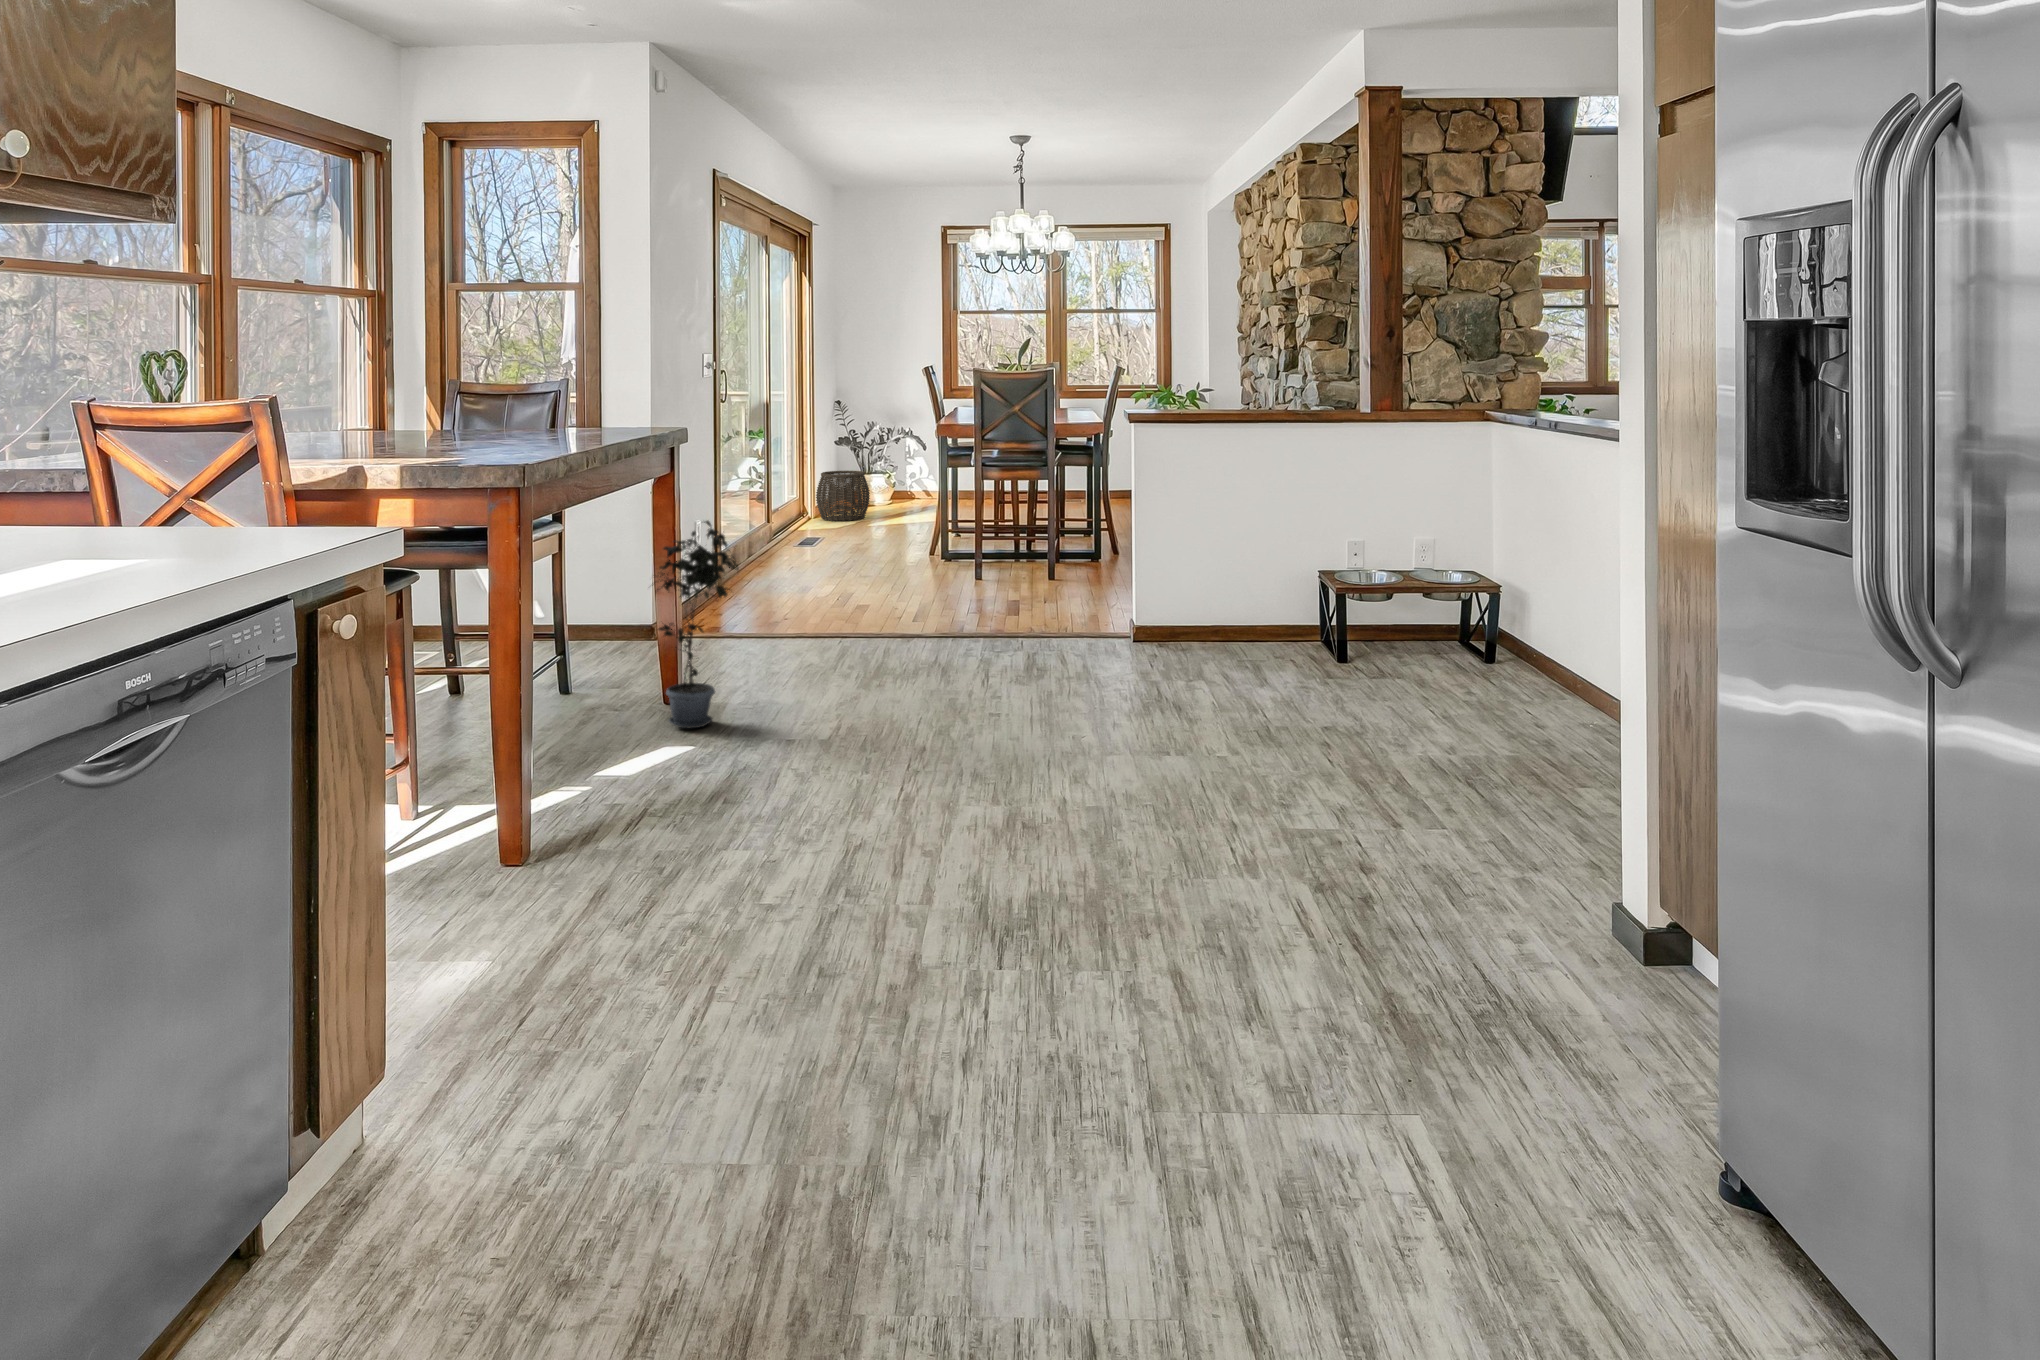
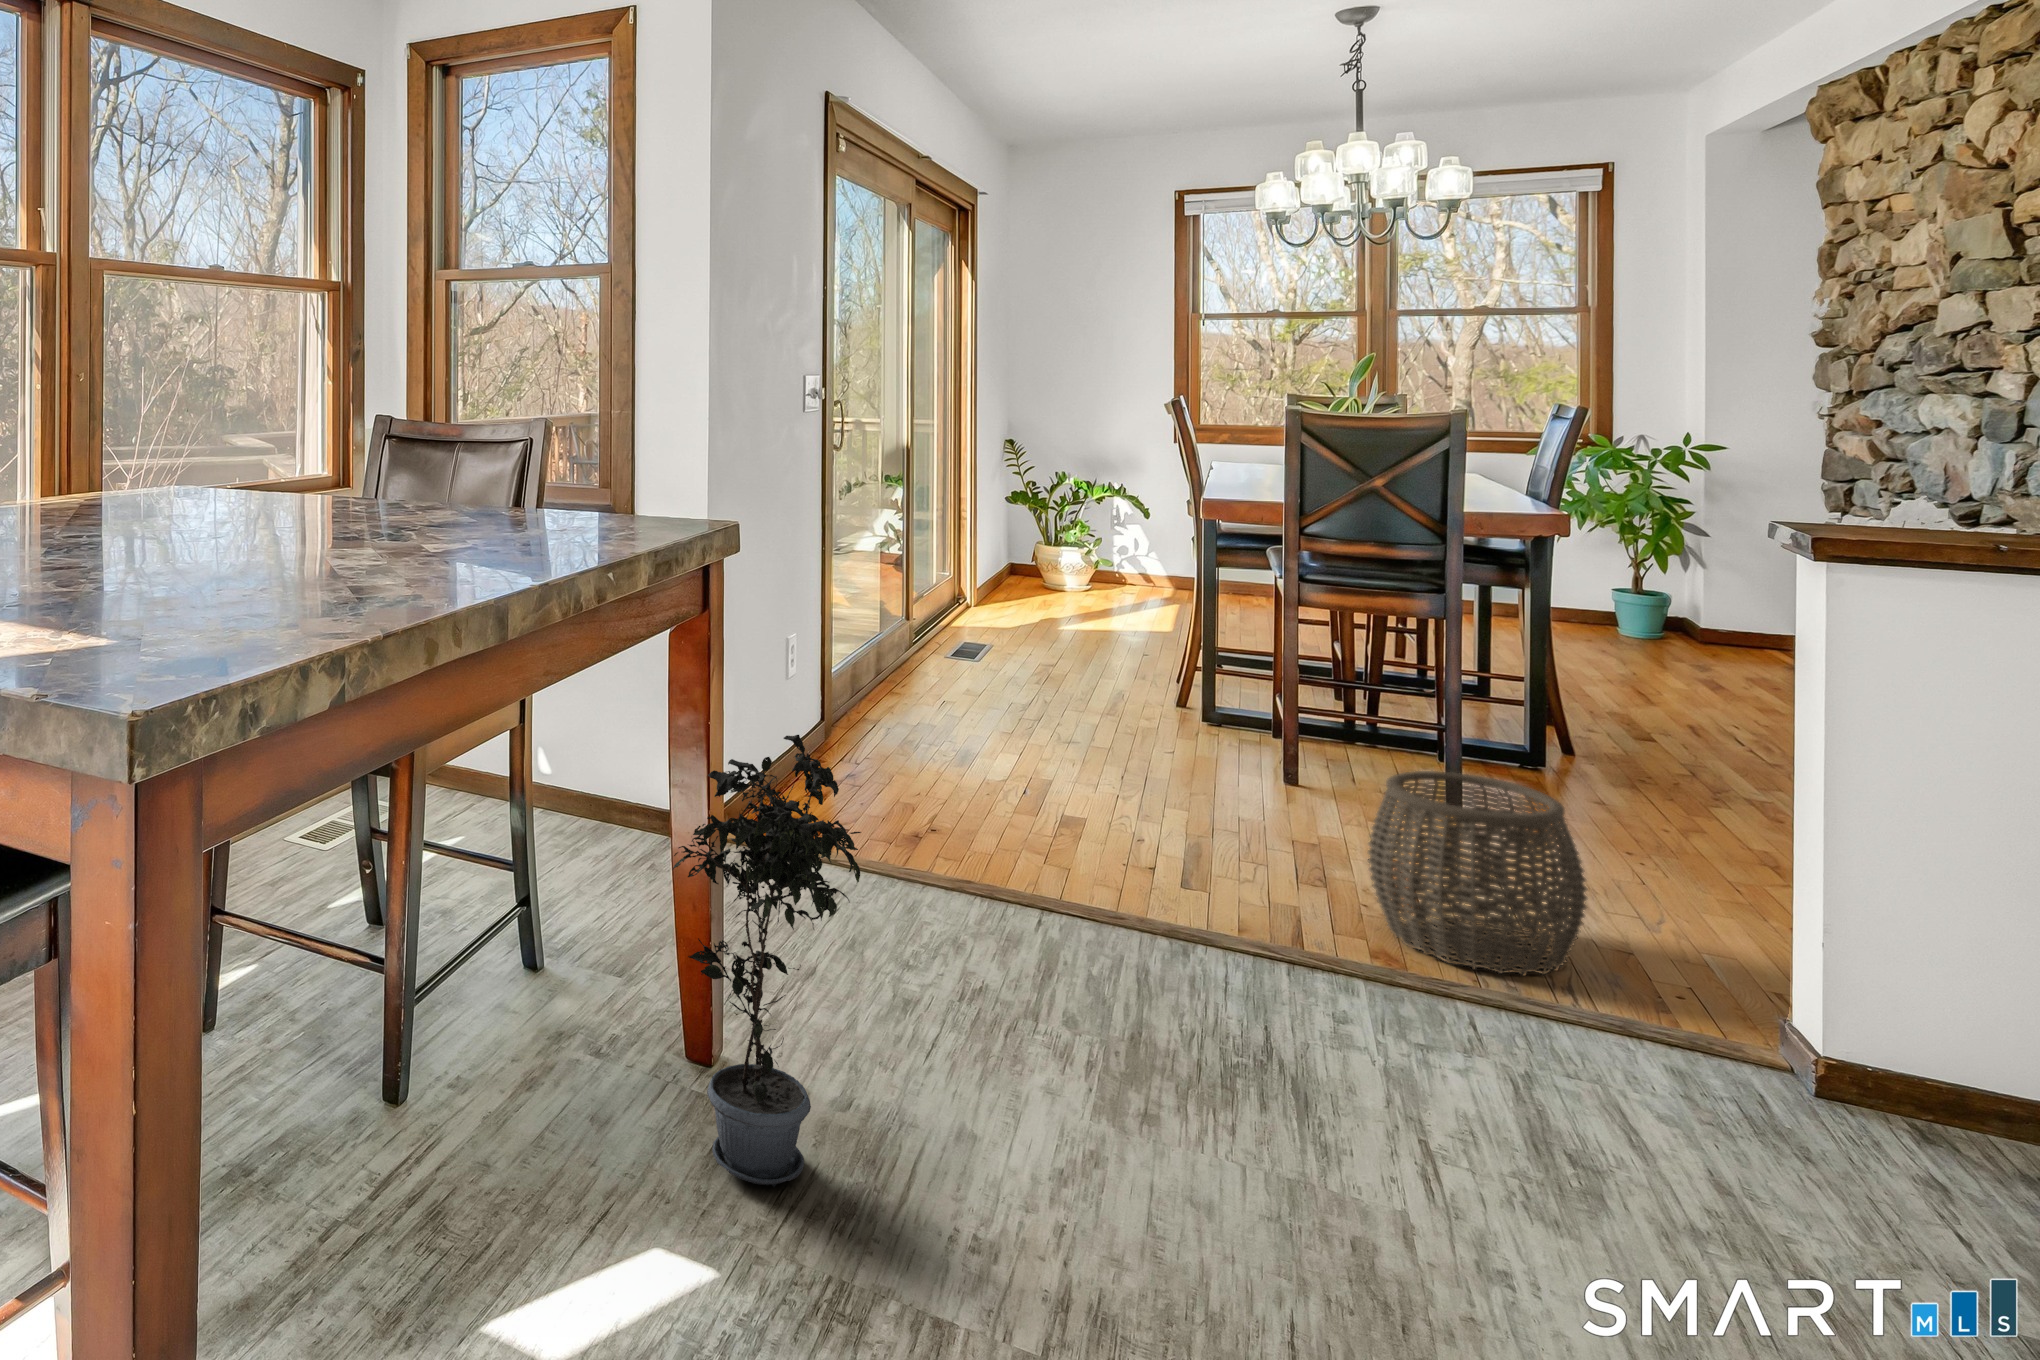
woven basket: present [816,471,870,521] -> present [1368,771,1587,975]

